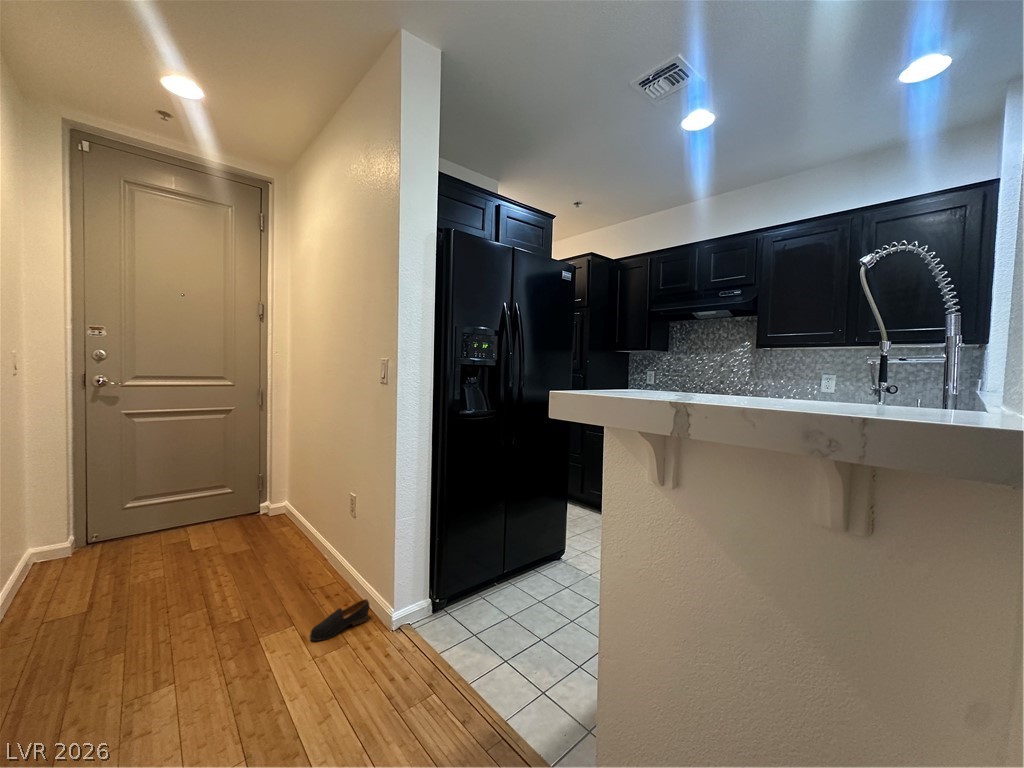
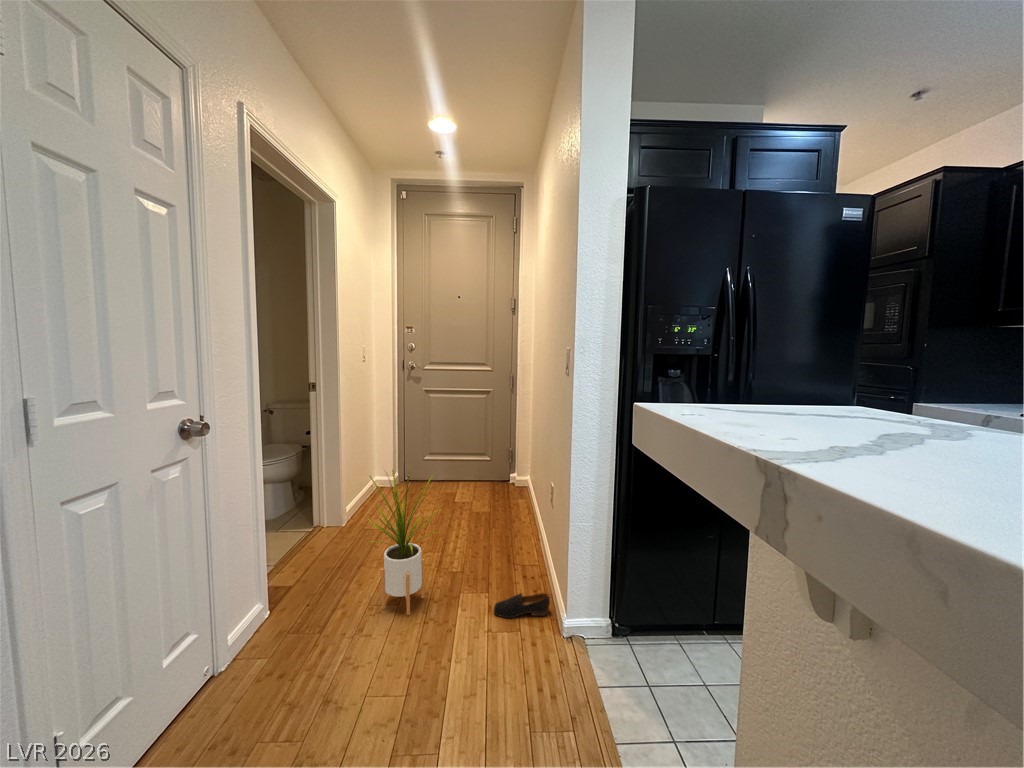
house plant: none [112,495,241,701] -> present [366,466,440,615]

